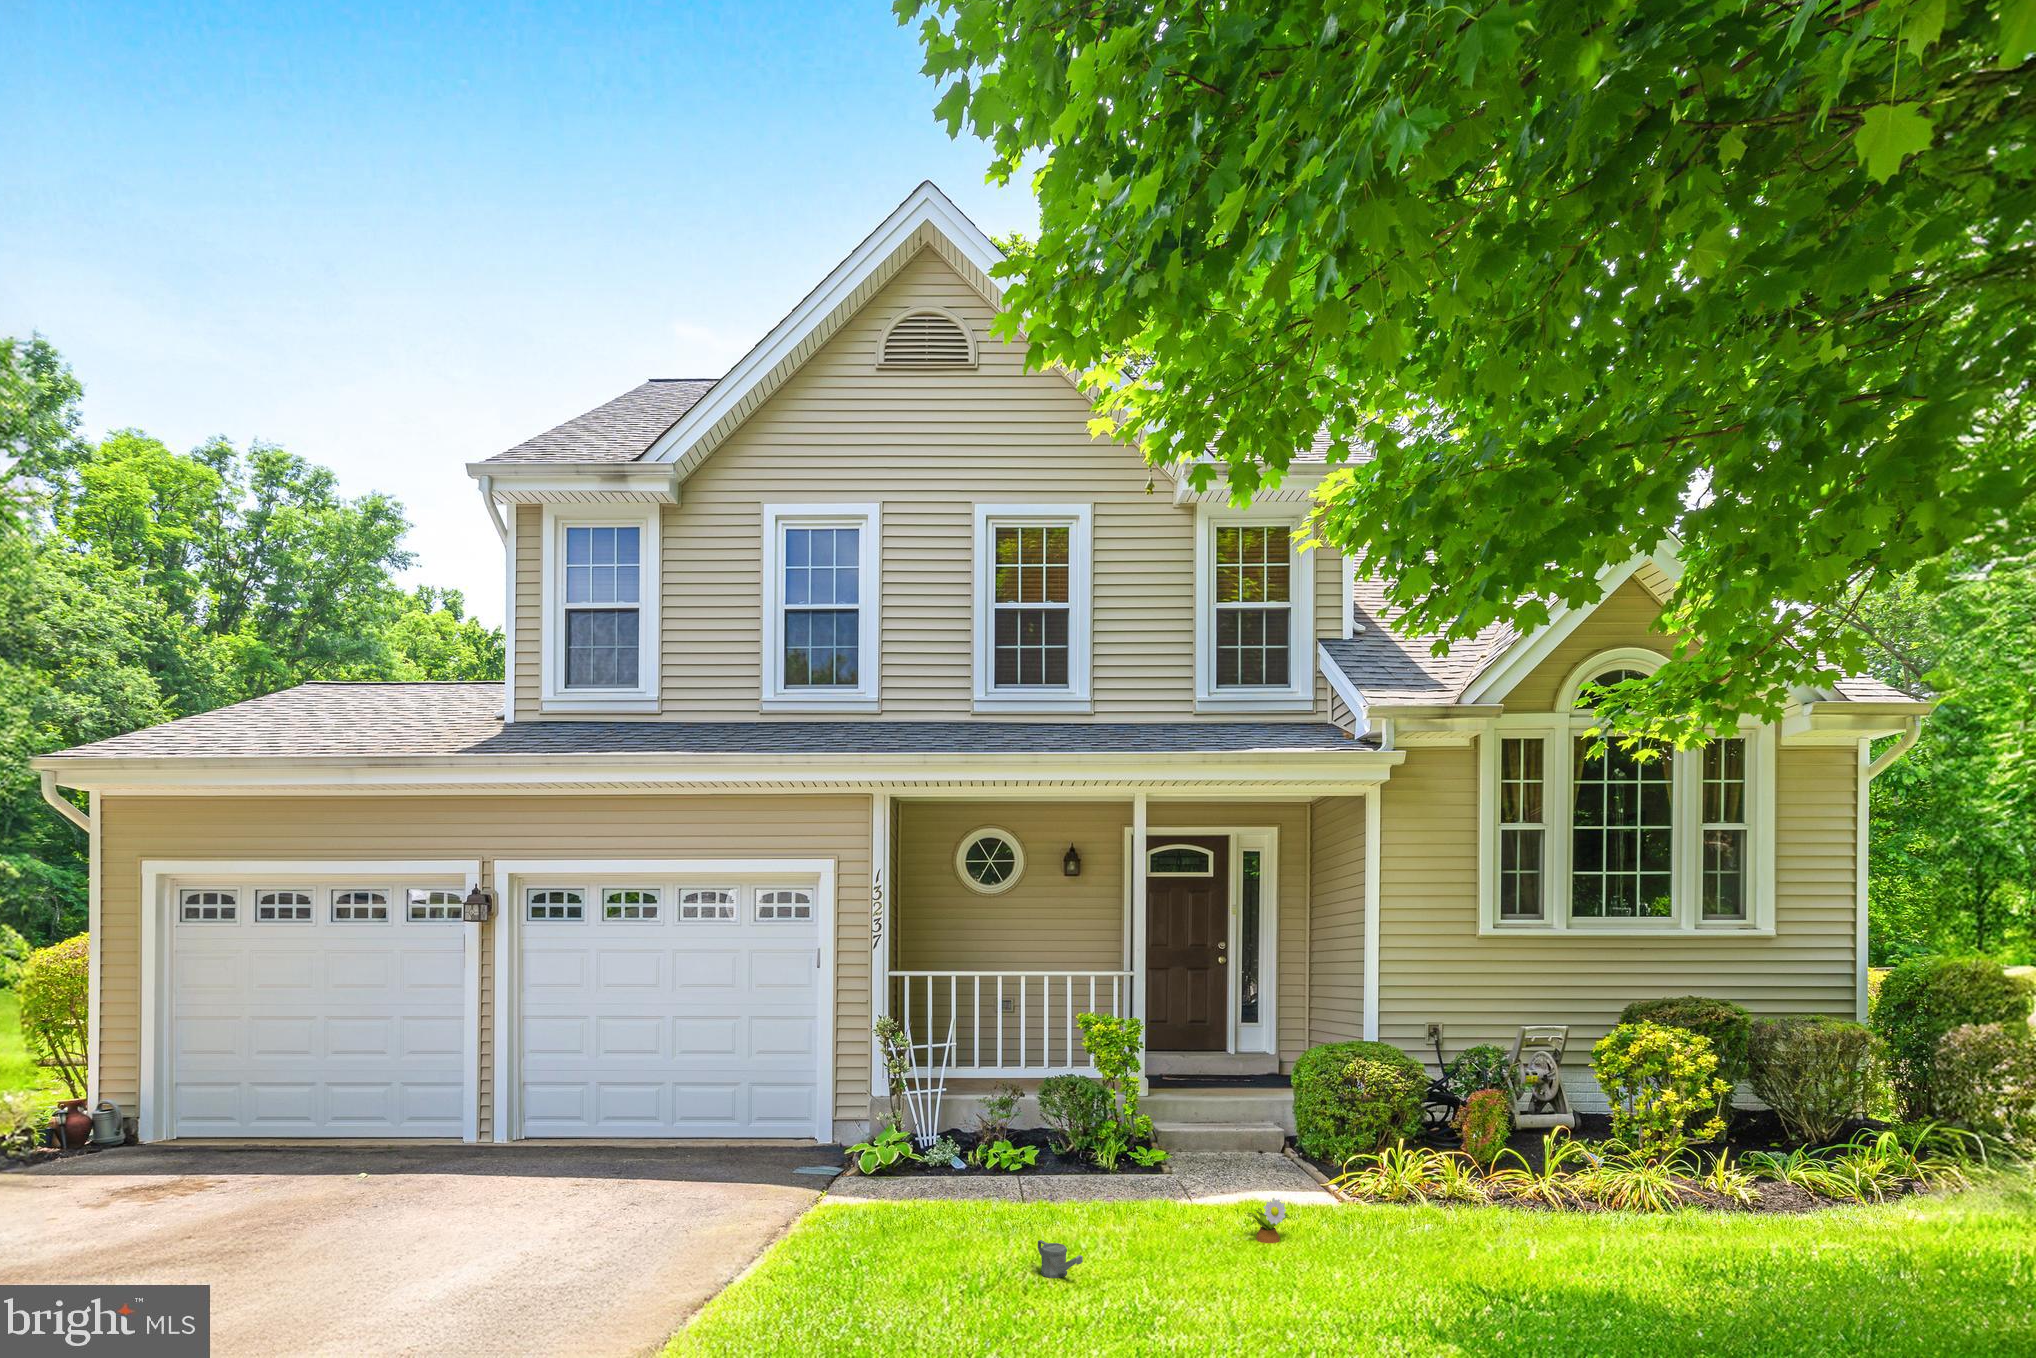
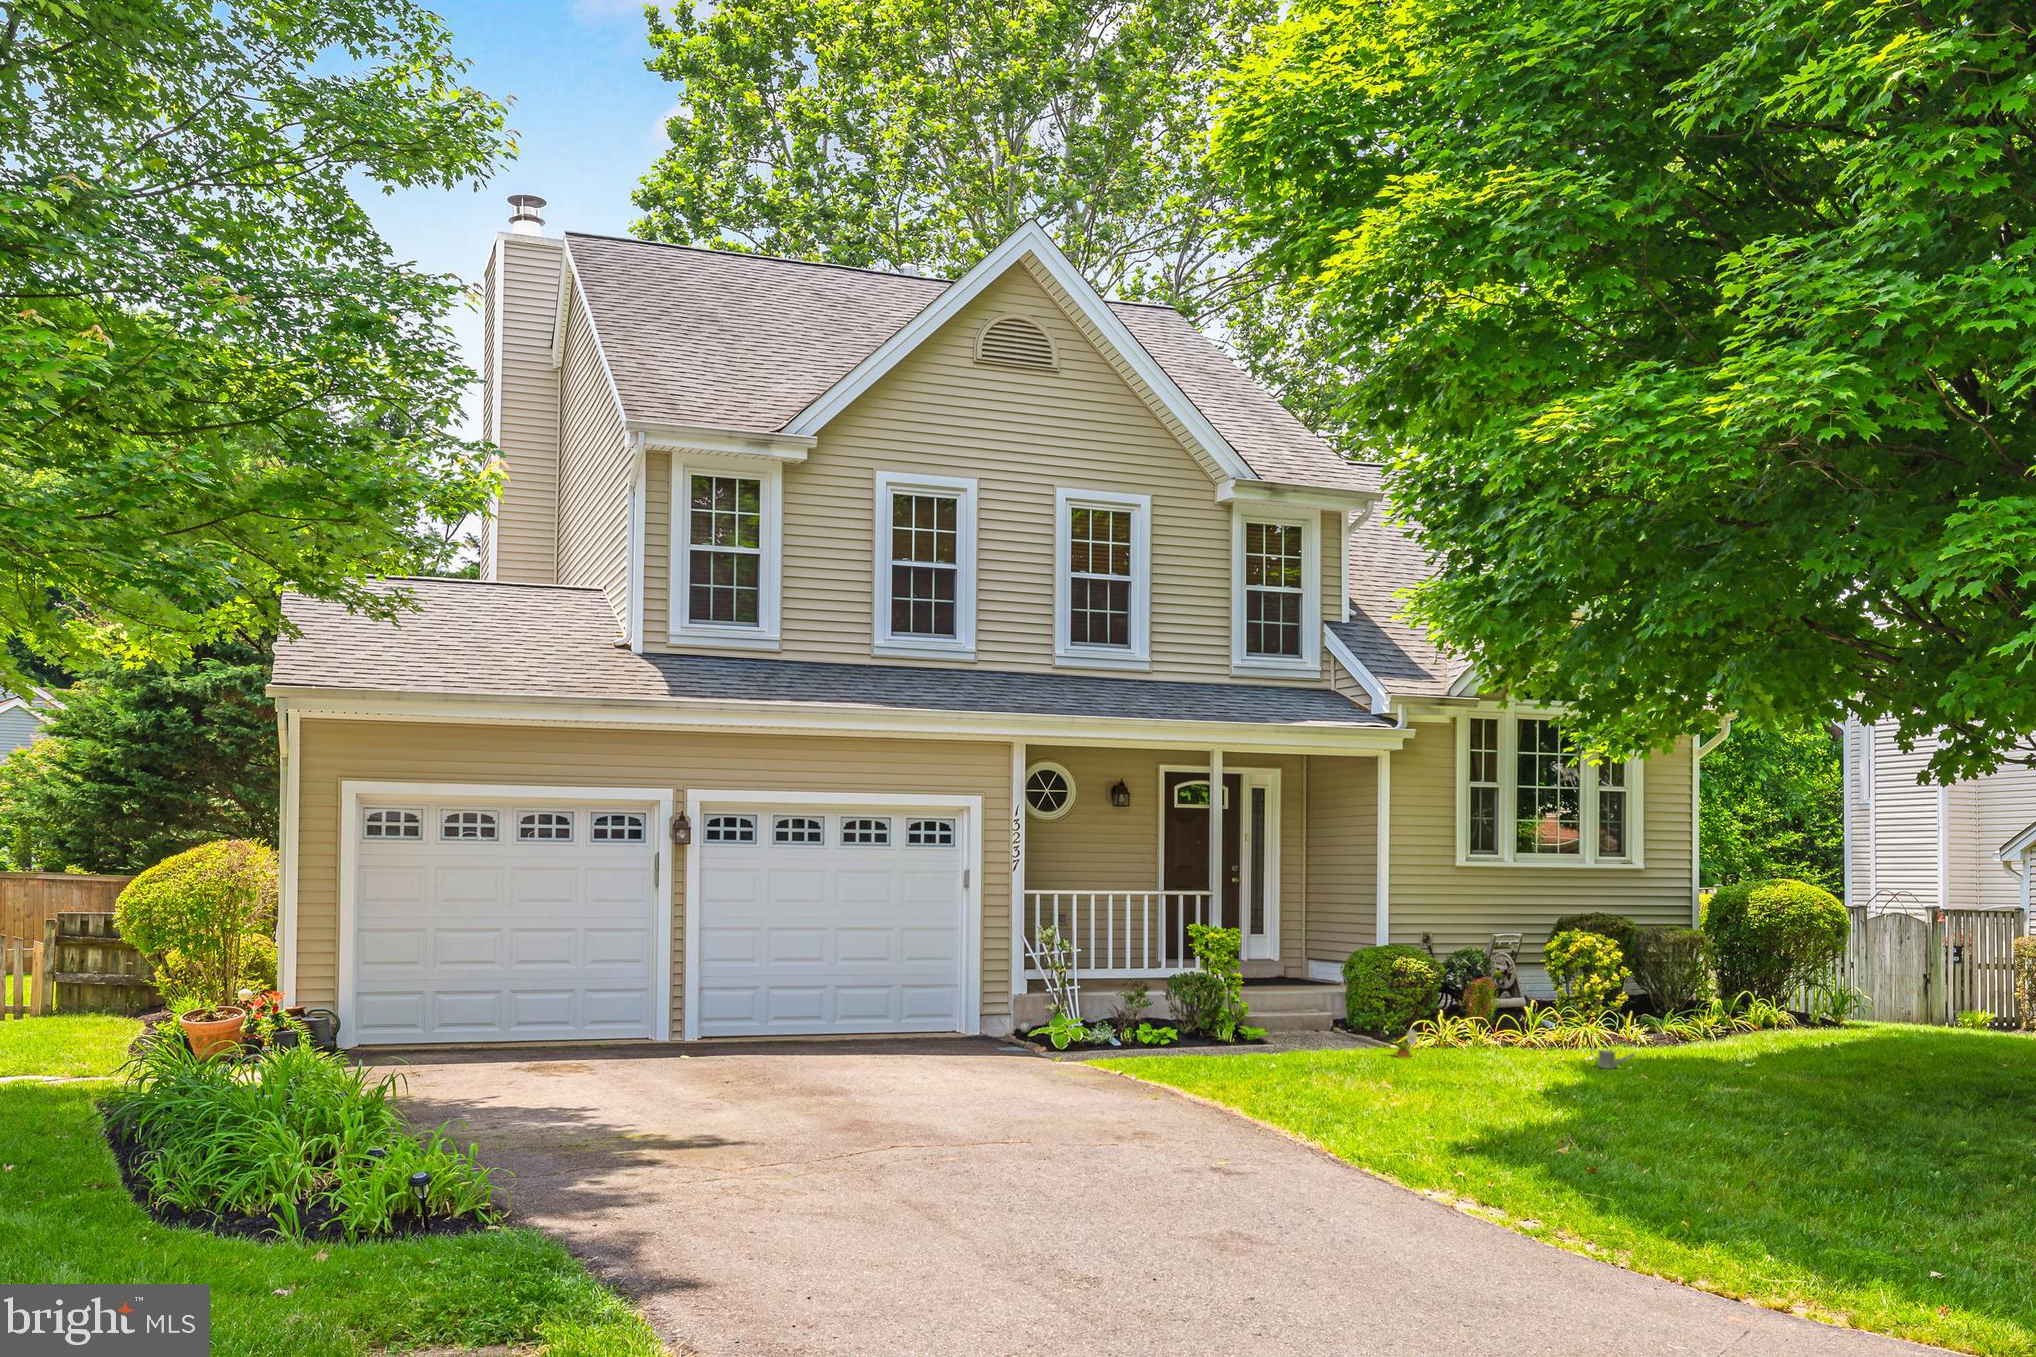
watering can: present [1038,1240,1083,1278] -> present [1591,1050,1635,1069]

